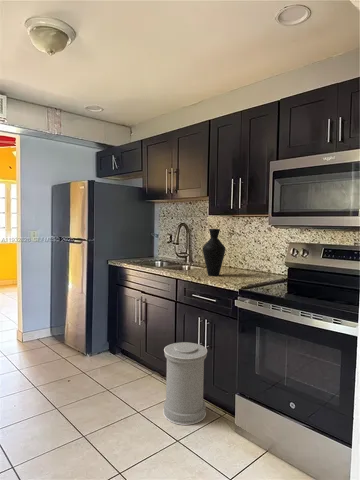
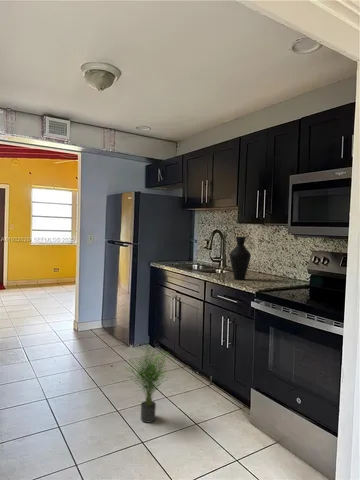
trash can: present [163,342,207,425] -> none [188,339,229,412]
potted plant: none [87,355,148,447] -> present [129,349,166,422]

